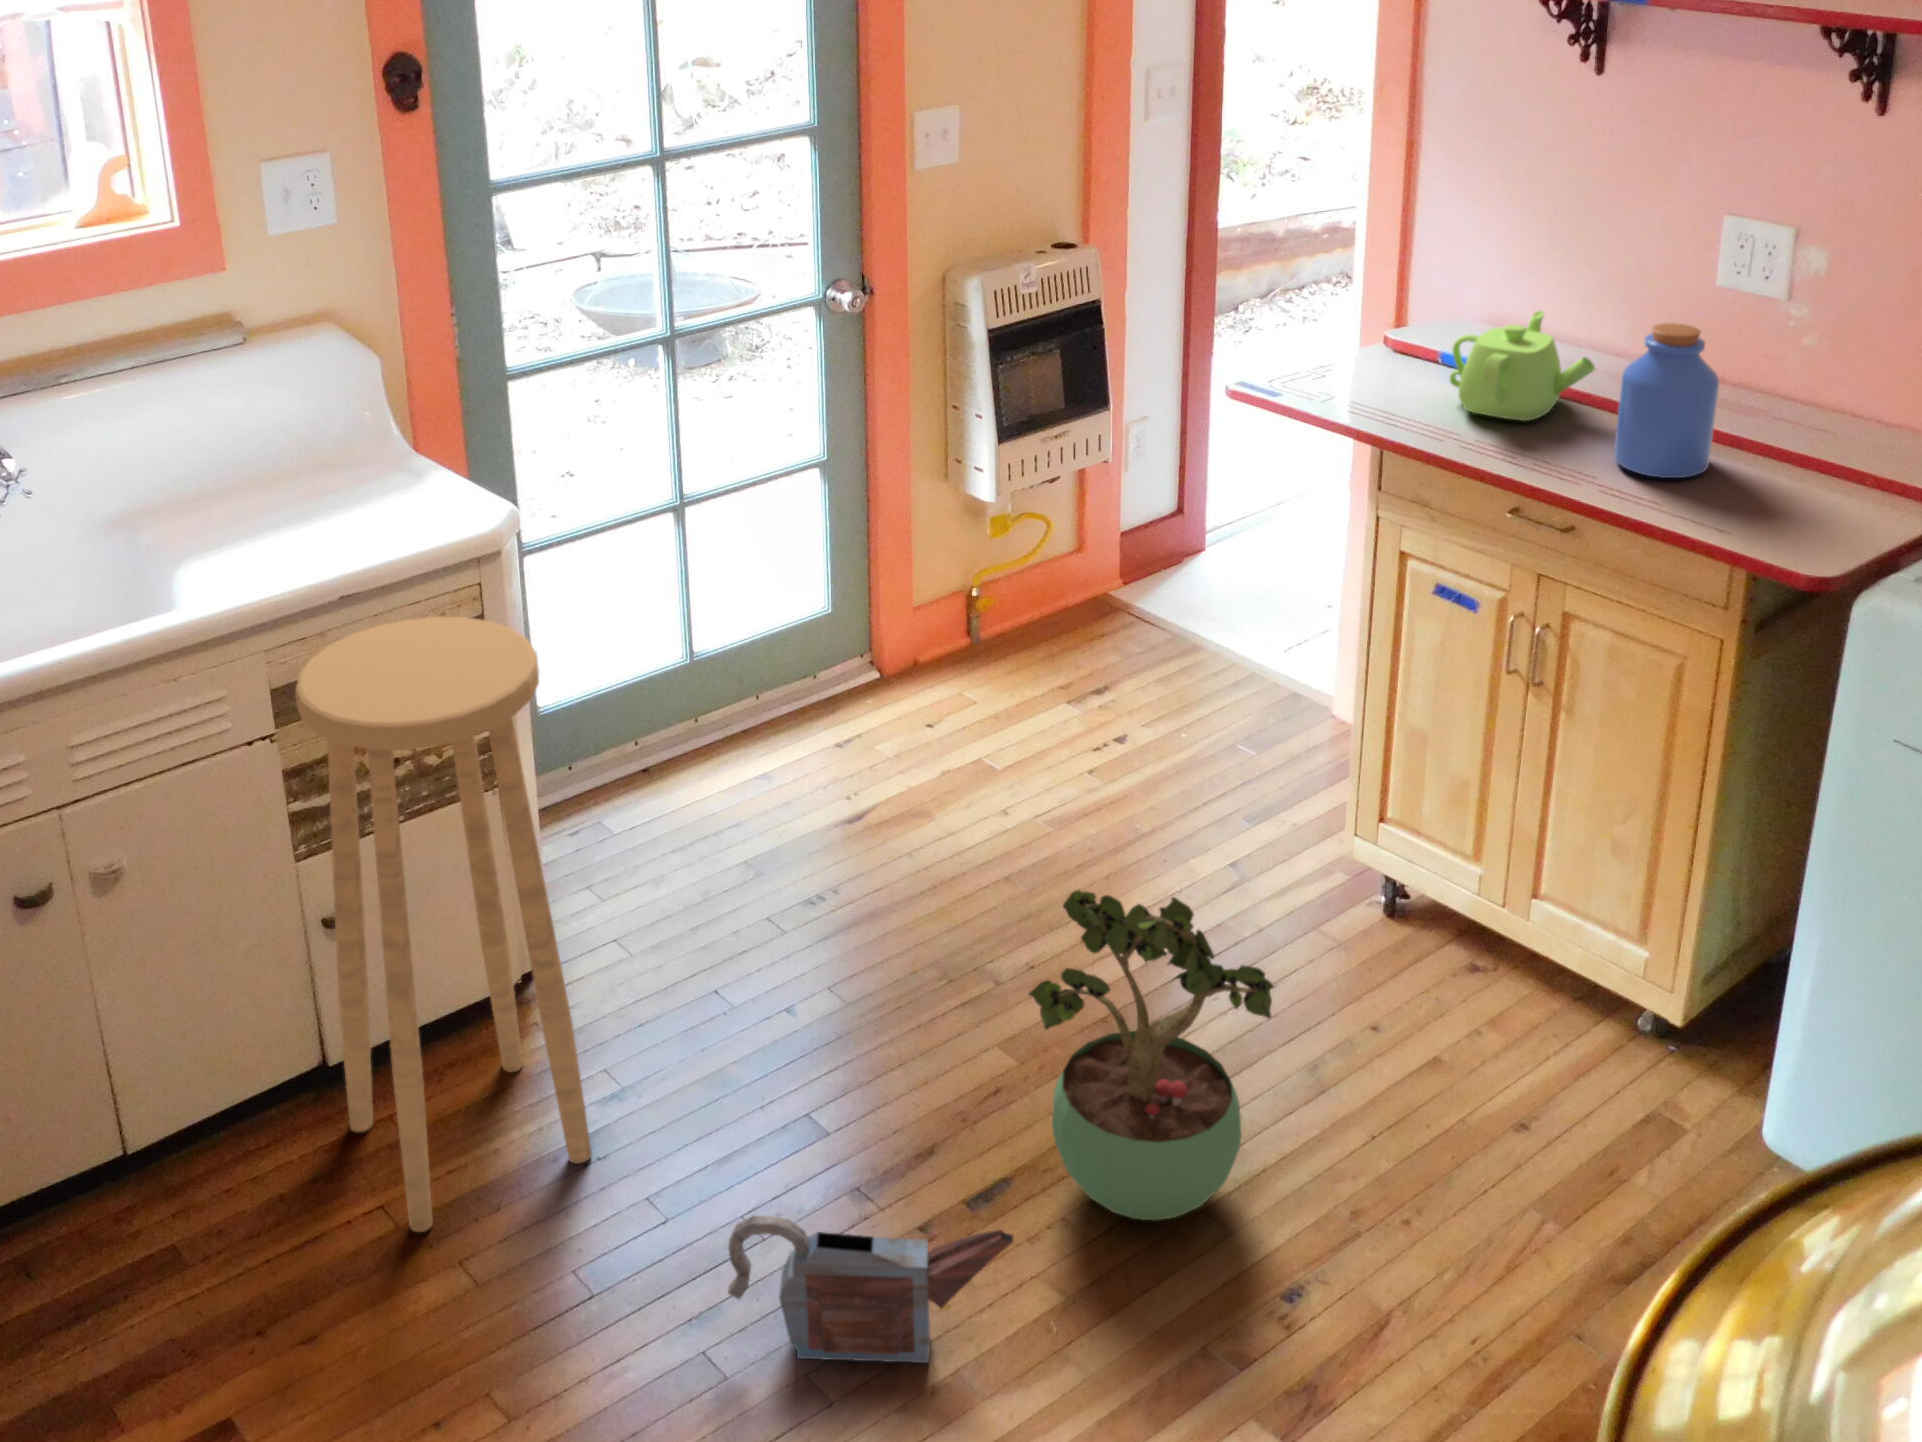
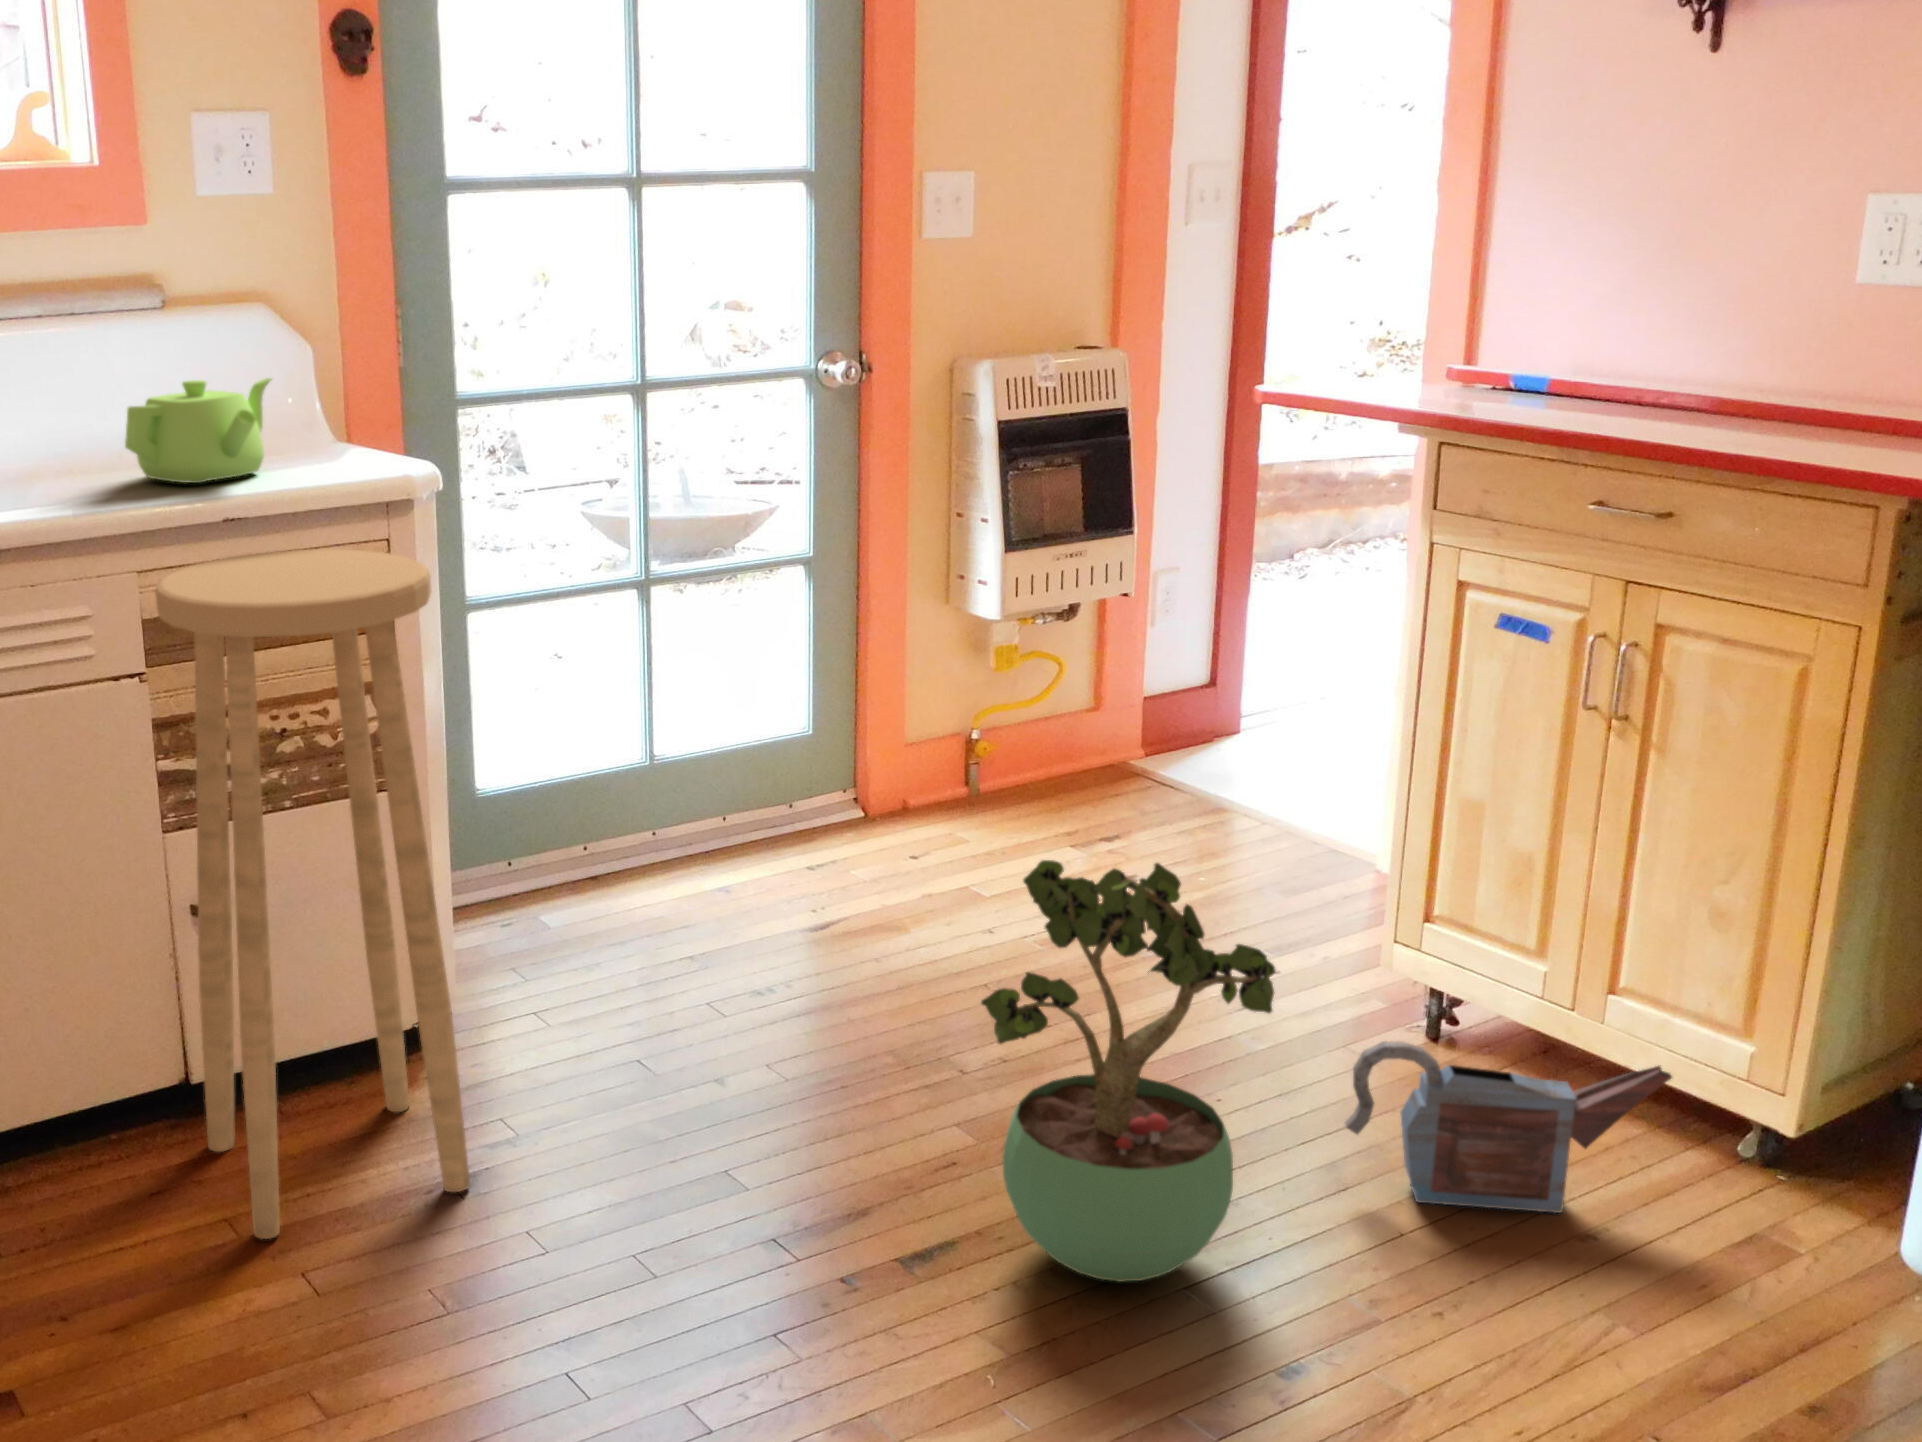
teapot: present [1450,311,1595,421] -> present [125,378,271,483]
jar: present [1614,323,1719,478] -> none [1728,263,1866,446]
watering can: present [728,1215,1014,1363] -> present [1345,1041,1672,1213]

